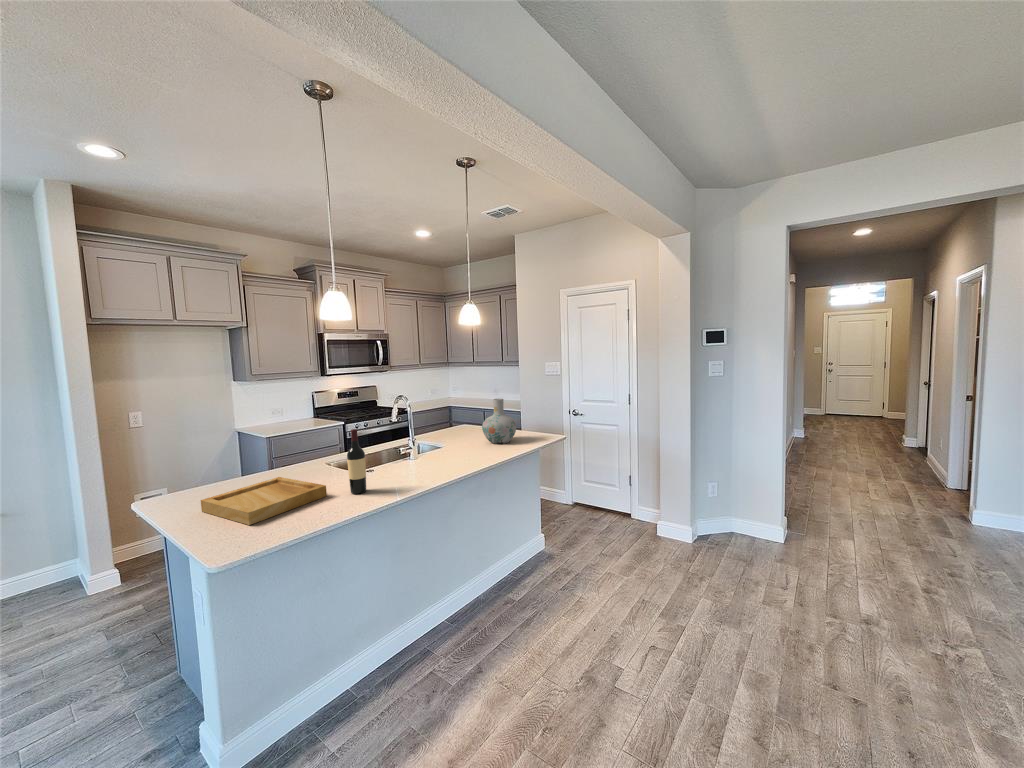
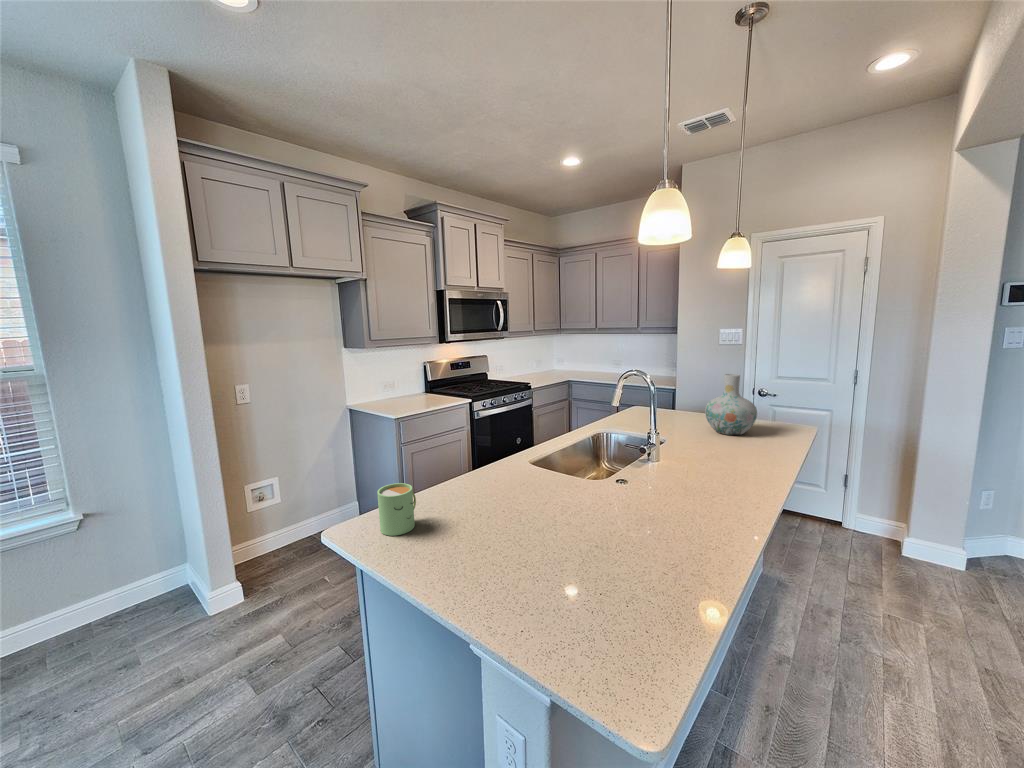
wine bottle: present [347,429,366,494] -> none [645,422,673,523]
mug: none [168,473,202,505] -> present [377,483,416,536]
tray: present [201,477,327,525] -> none [447,489,617,592]

